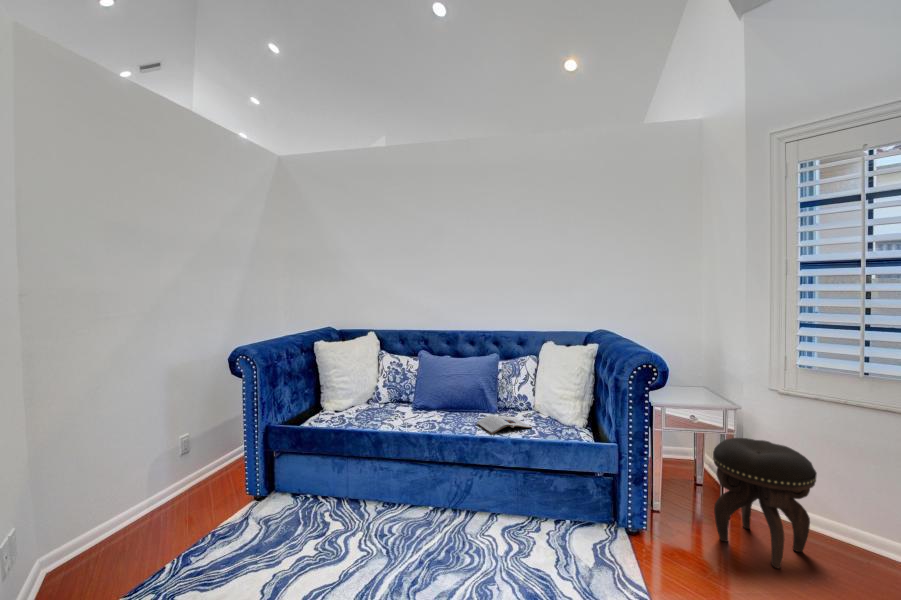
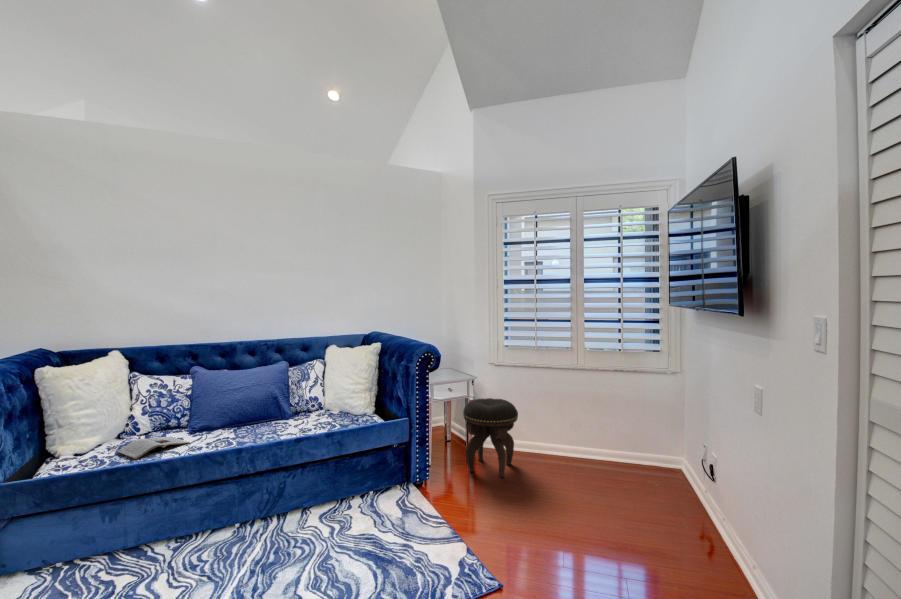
magazine: present [477,415,532,434] -> present [117,437,190,459]

